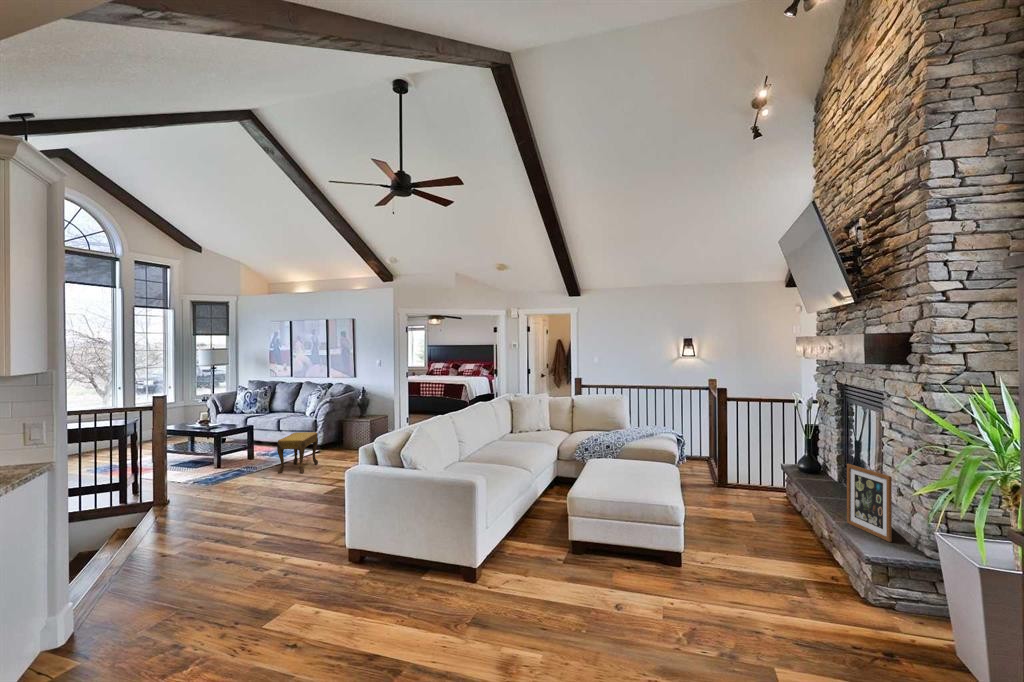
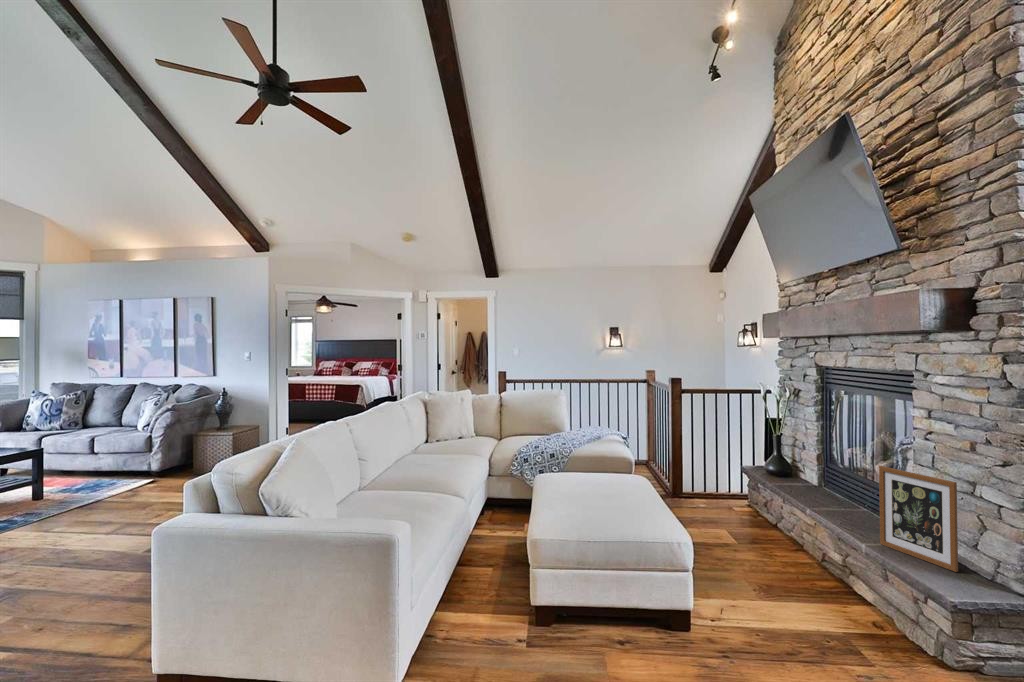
footstool: present [277,432,318,474] -> none [72,452,145,516]

